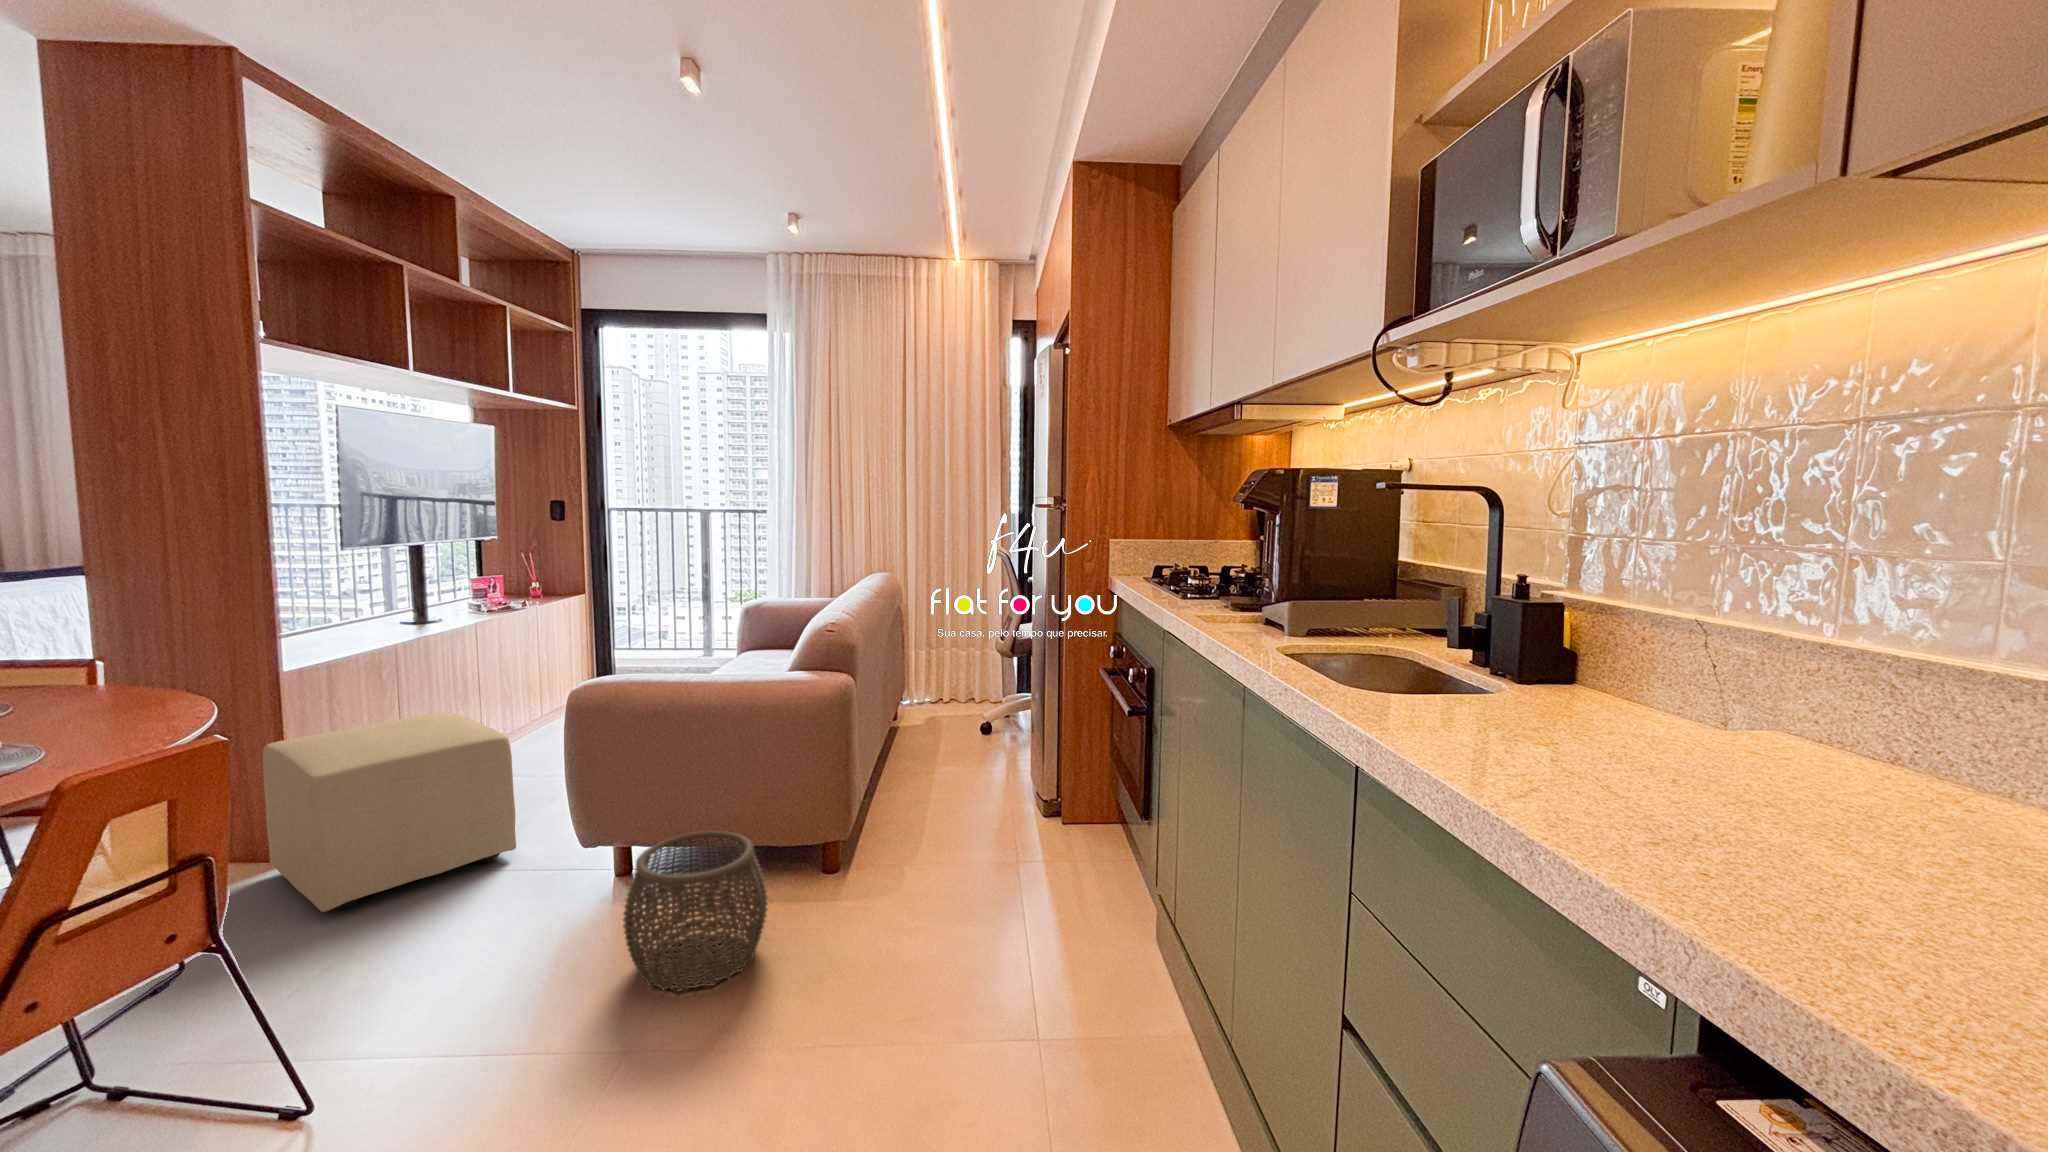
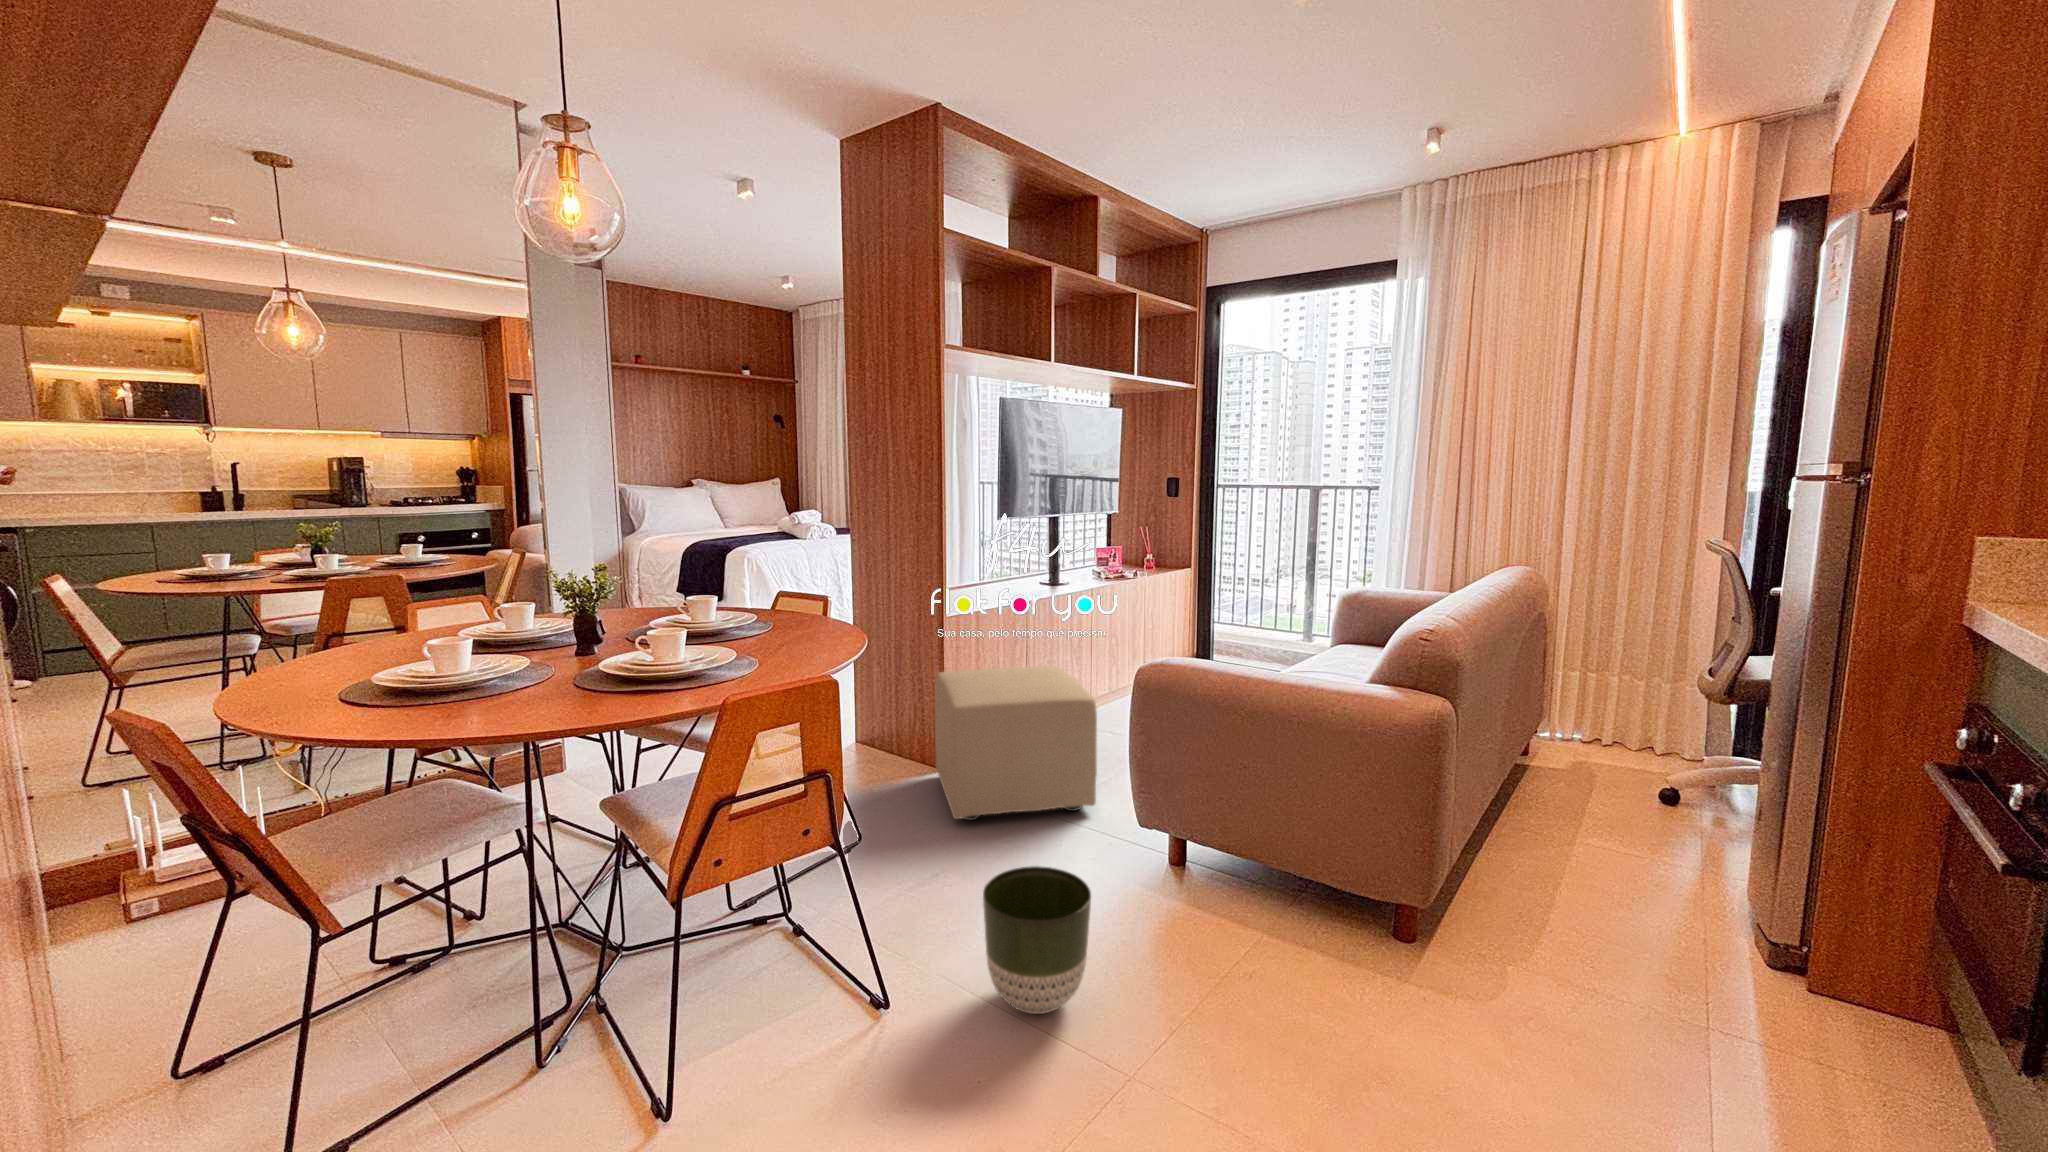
woven basket: present [623,831,768,992] -> none [1159,845,1314,1029]
planter: none [417,905,553,1064] -> present [983,866,1091,1014]

